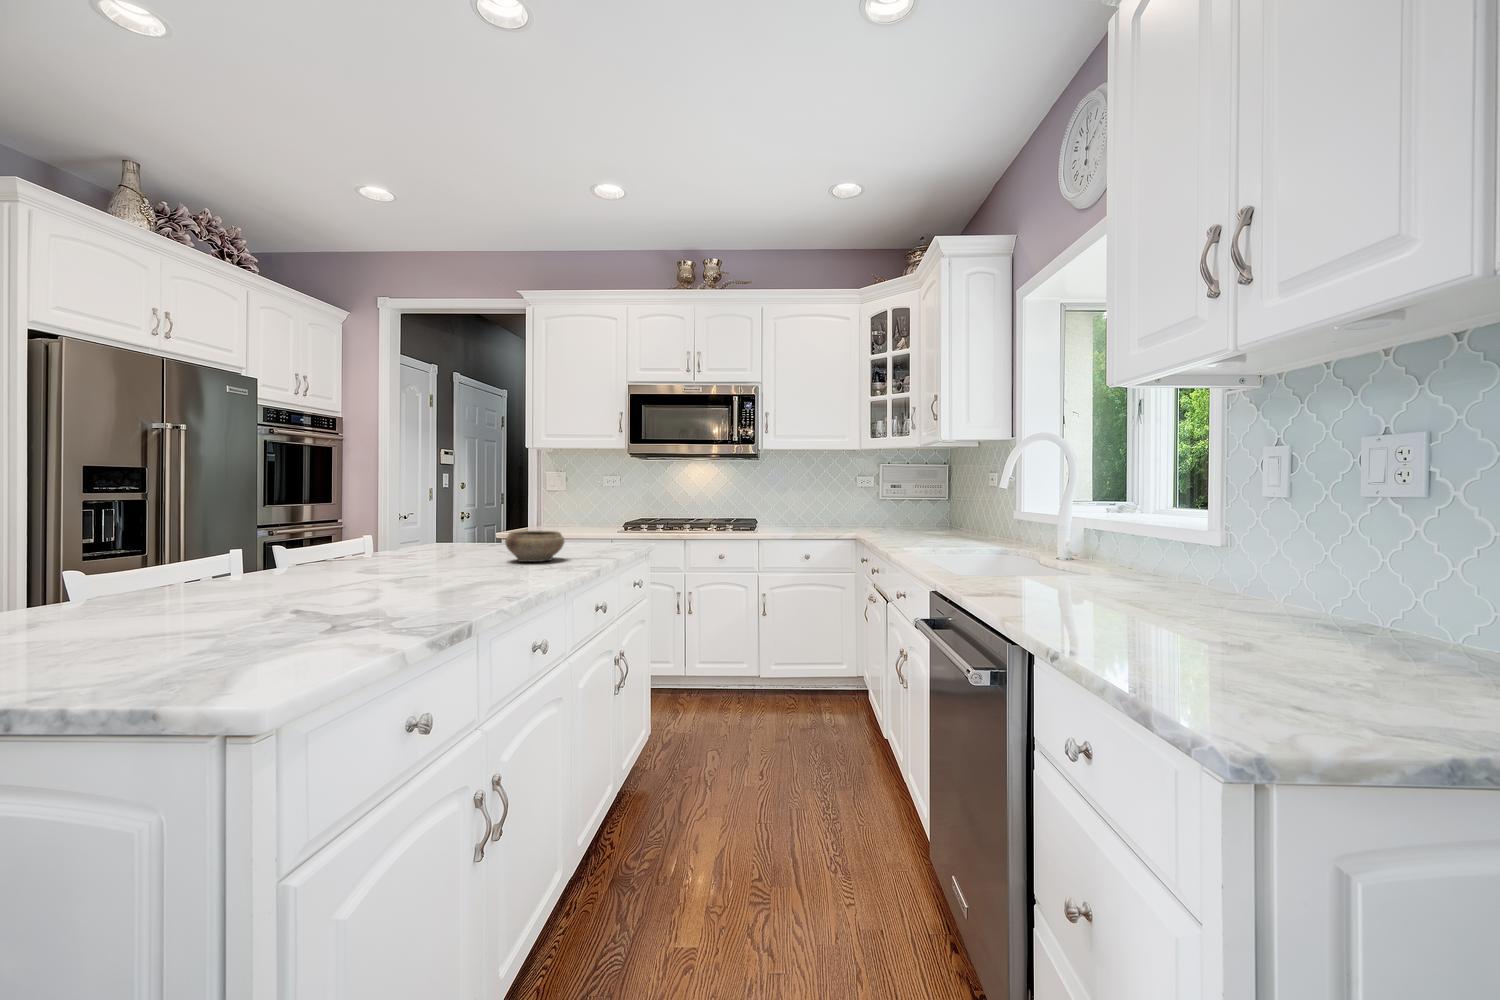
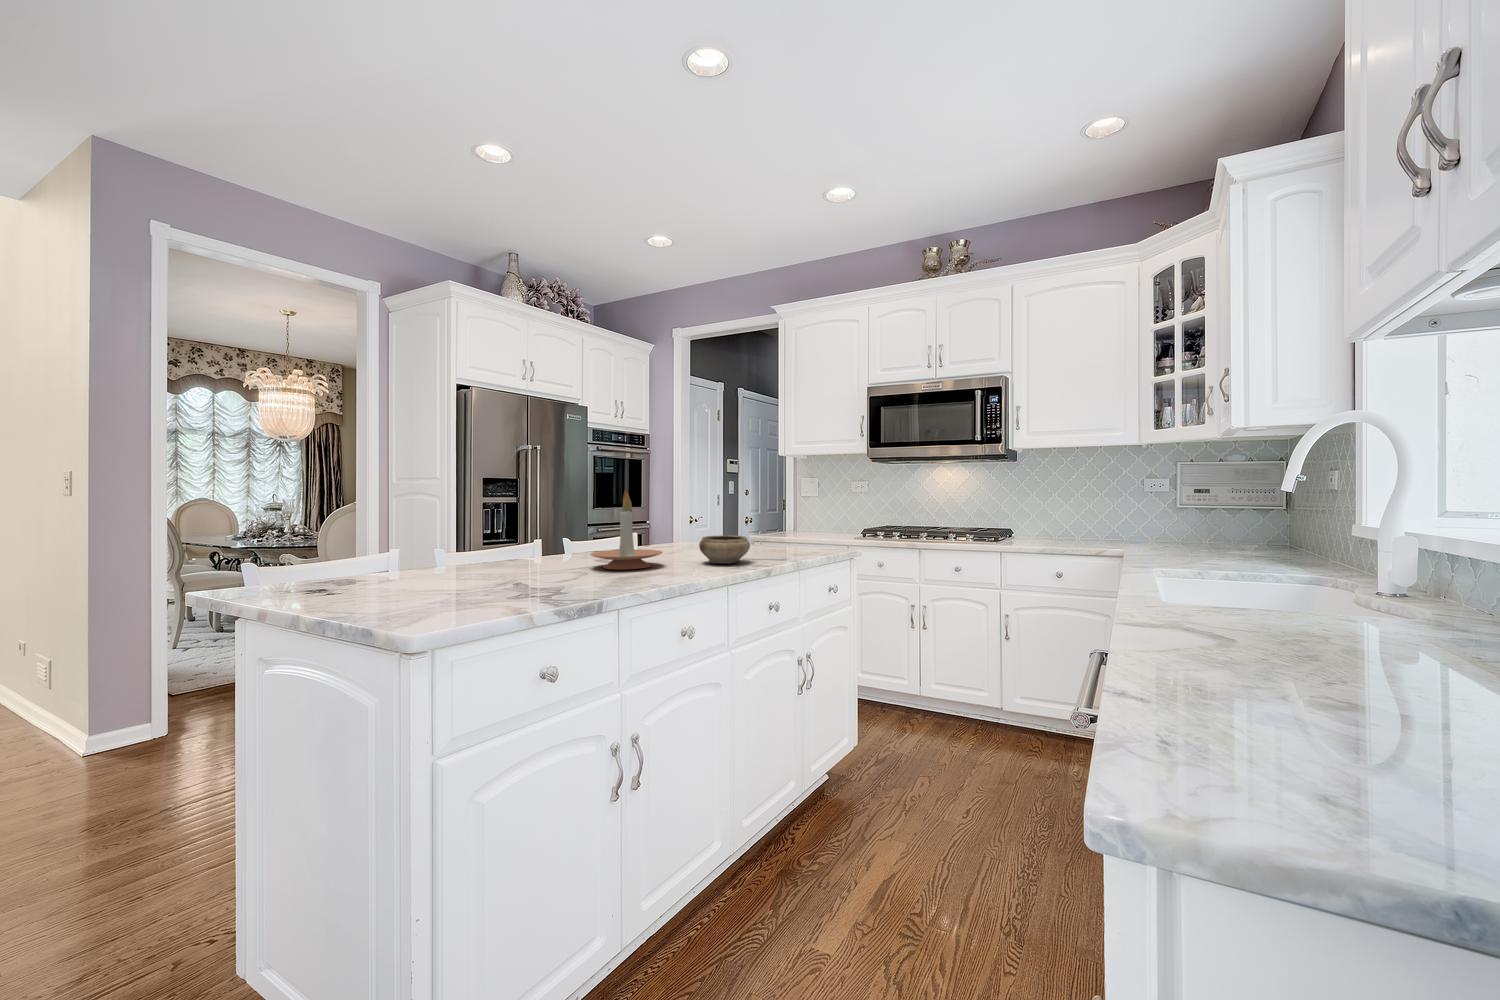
candle holder: none [368,476,465,573] -> present [590,489,663,569]

